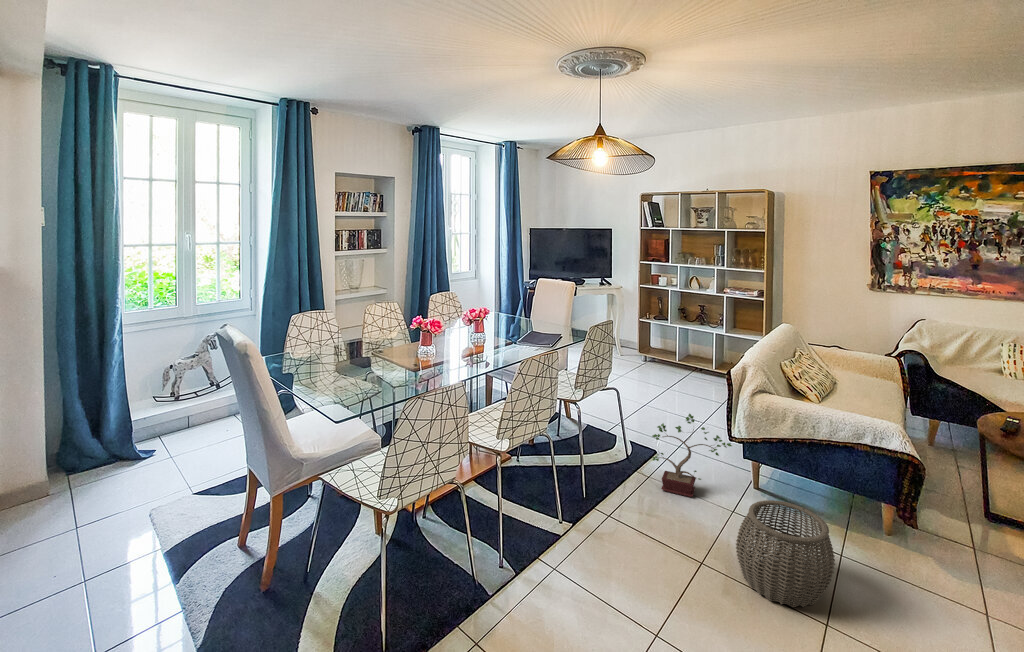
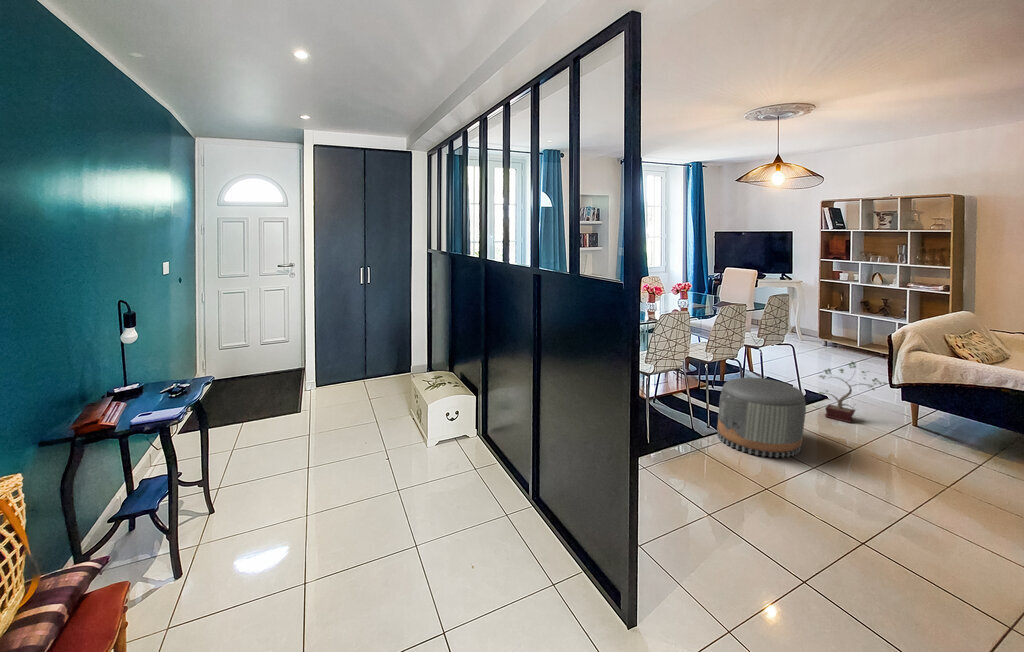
pouf: none [522,463,643,610] -> present [717,378,806,458]
woven basket: present [736,500,835,607] -> none [879,412,961,479]

